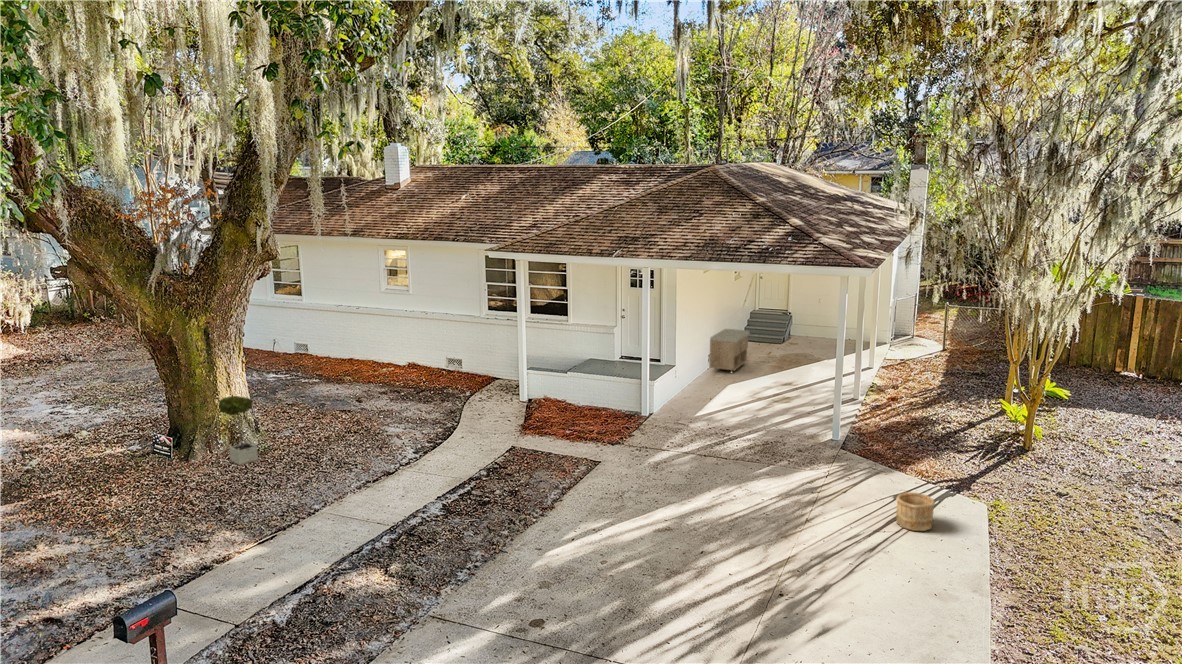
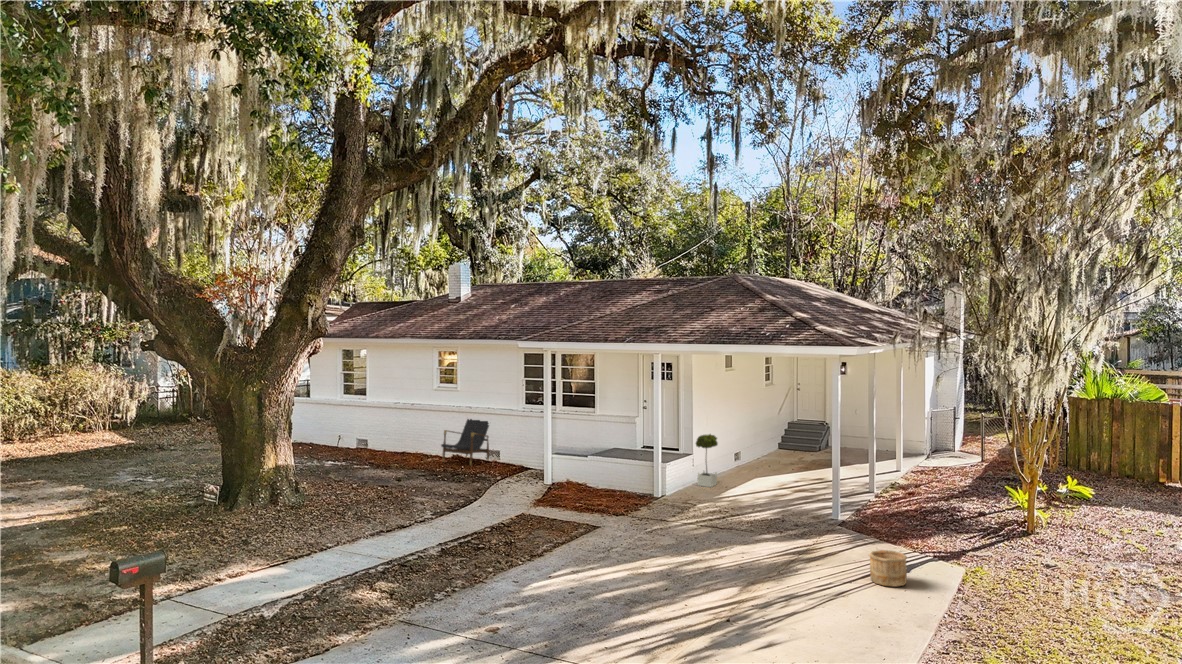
lounge chair: none [398,323,450,378] -> present [441,419,489,465]
storage bench: present [709,329,750,373] -> none [733,431,775,471]
potted tree: present [219,396,258,465] -> present [696,434,718,487]

